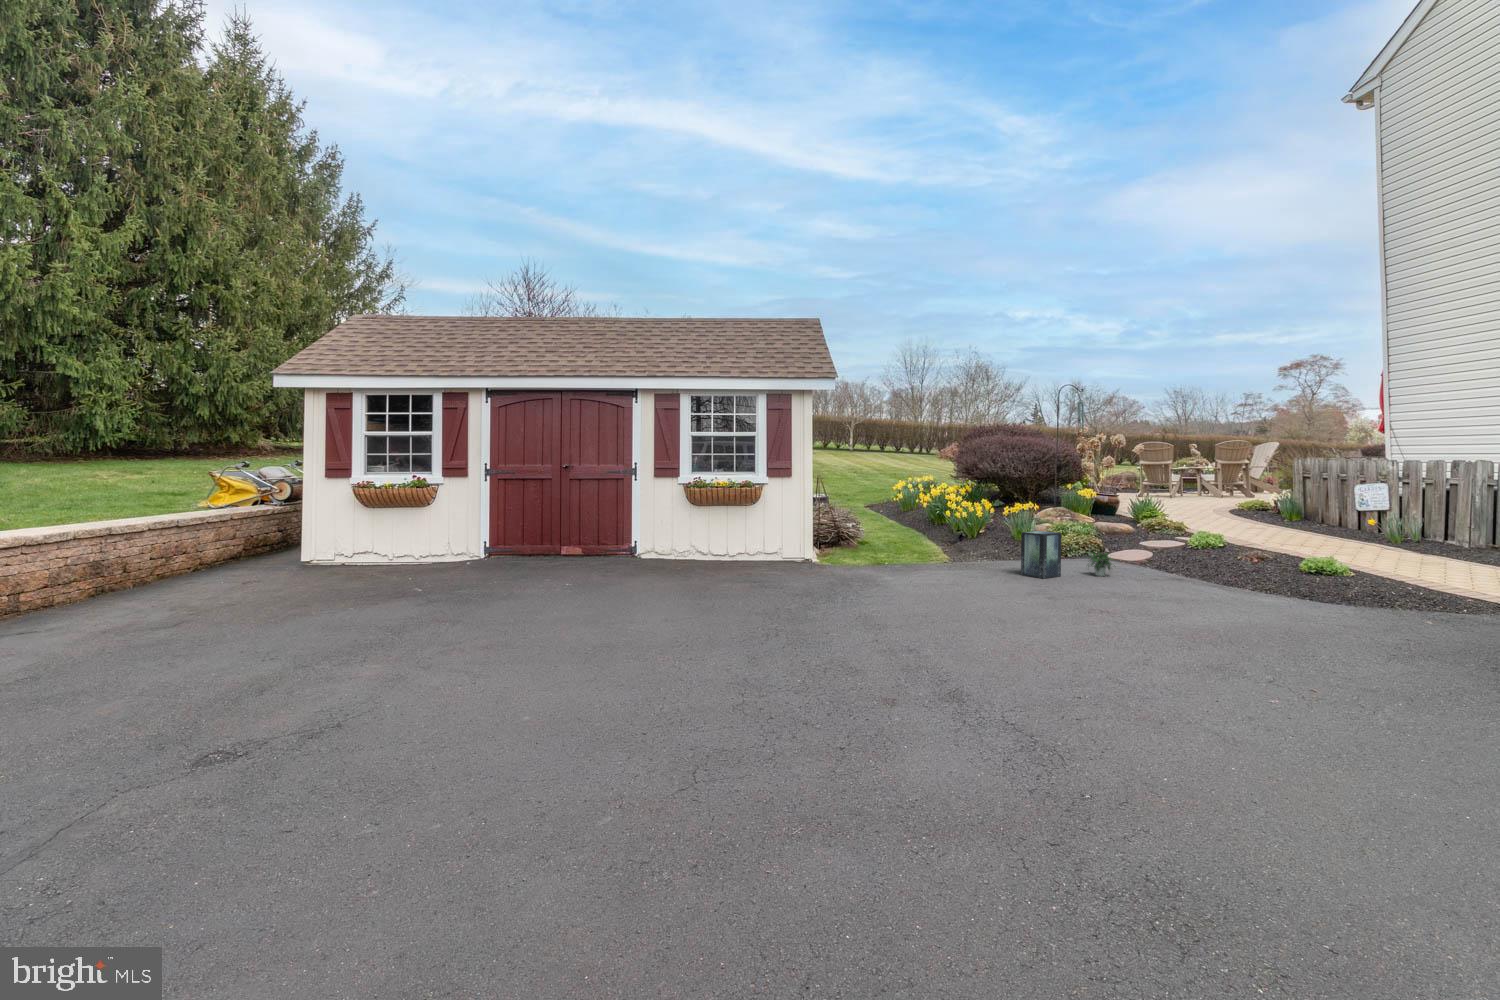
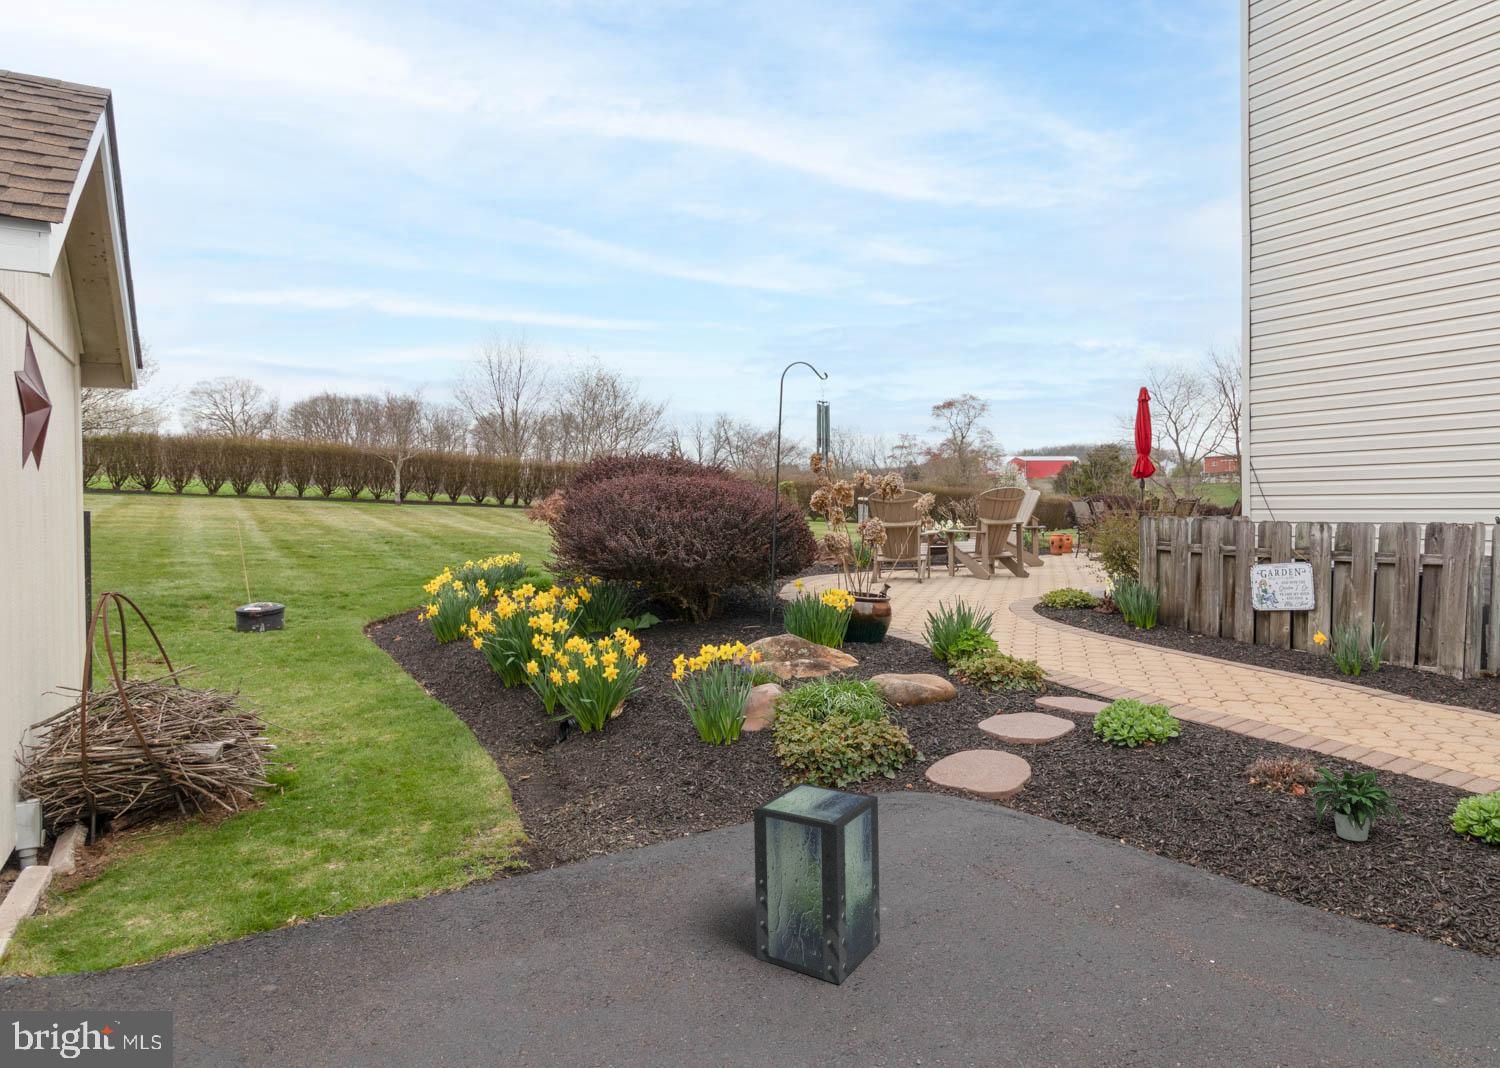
potted plant: present [1088,552,1112,576] -> present [1278,766,1401,841]

